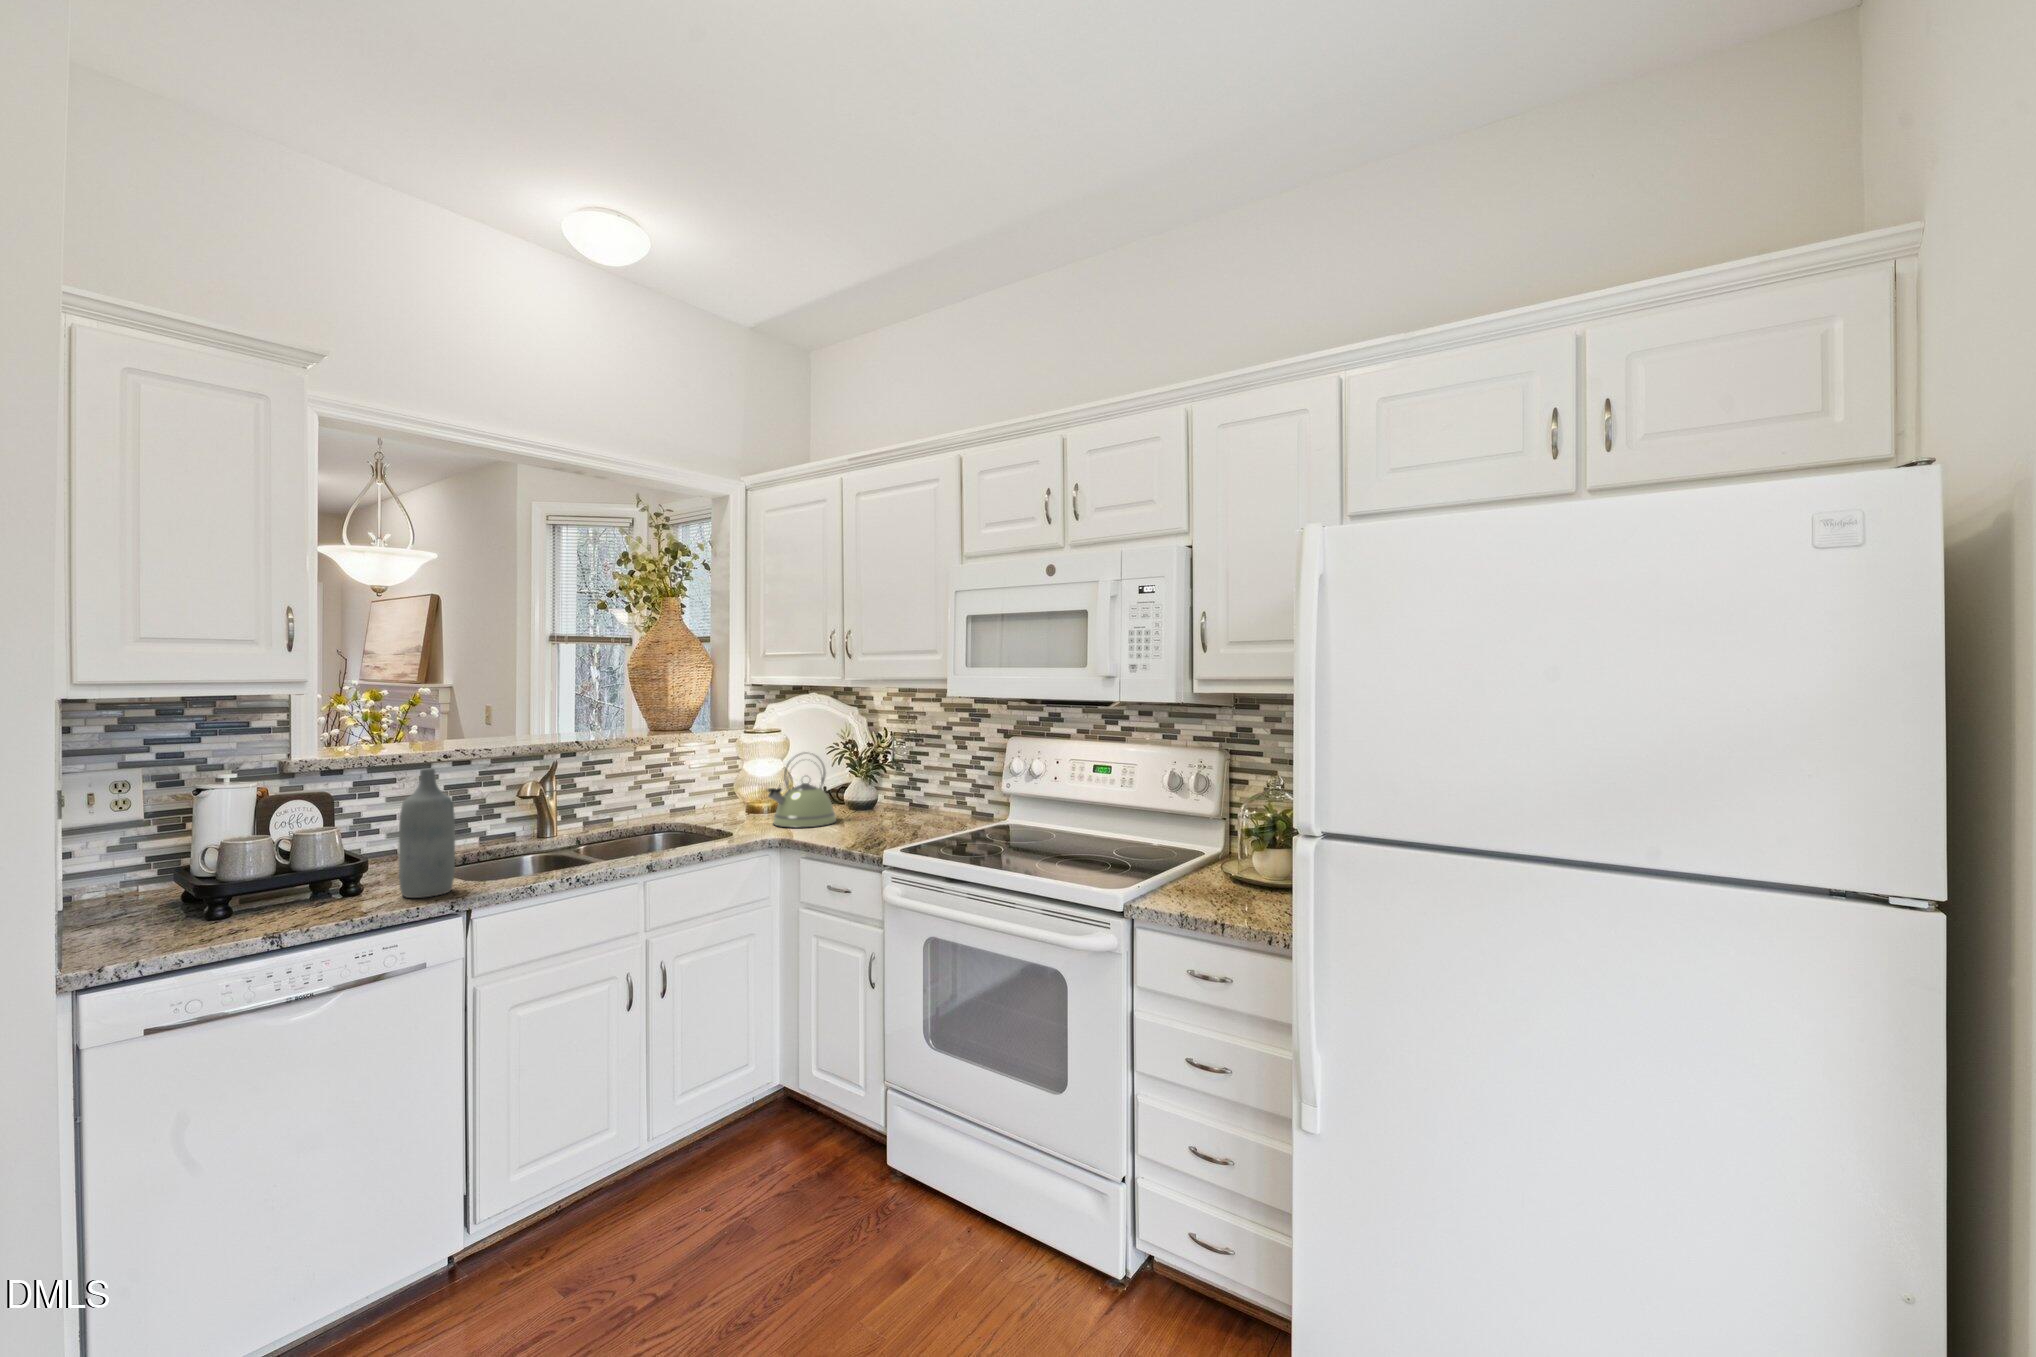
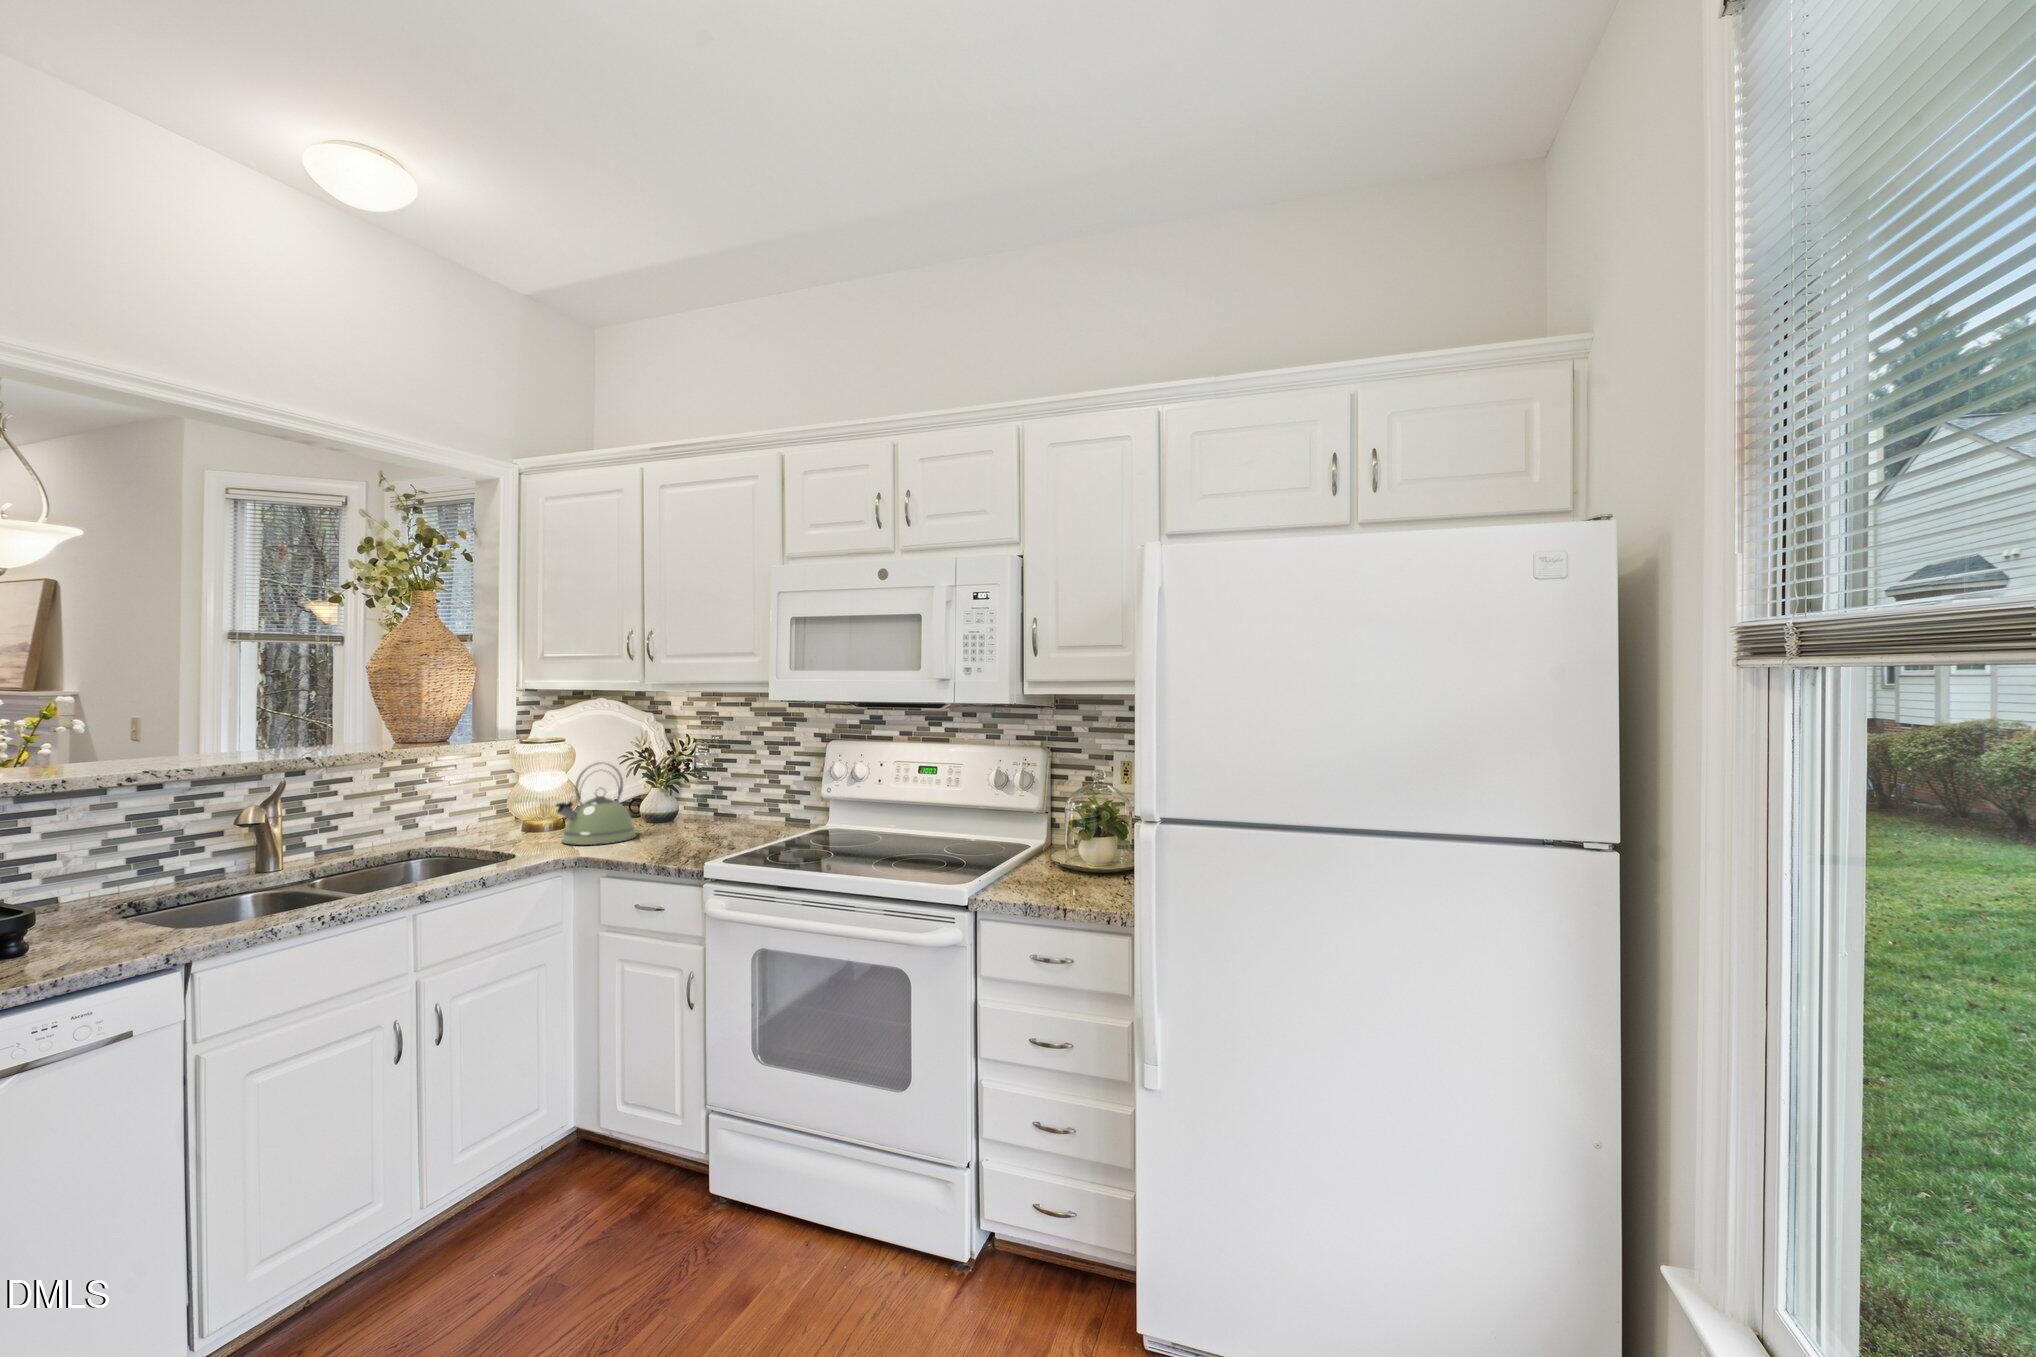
bottle: present [398,768,455,898] -> none [84,793,166,954]

